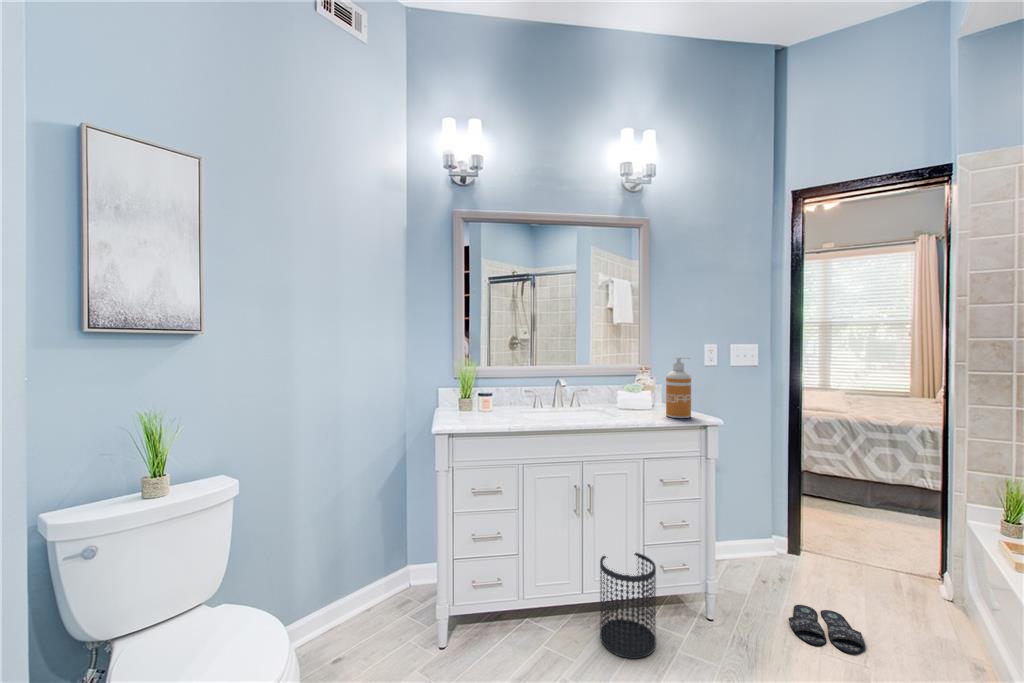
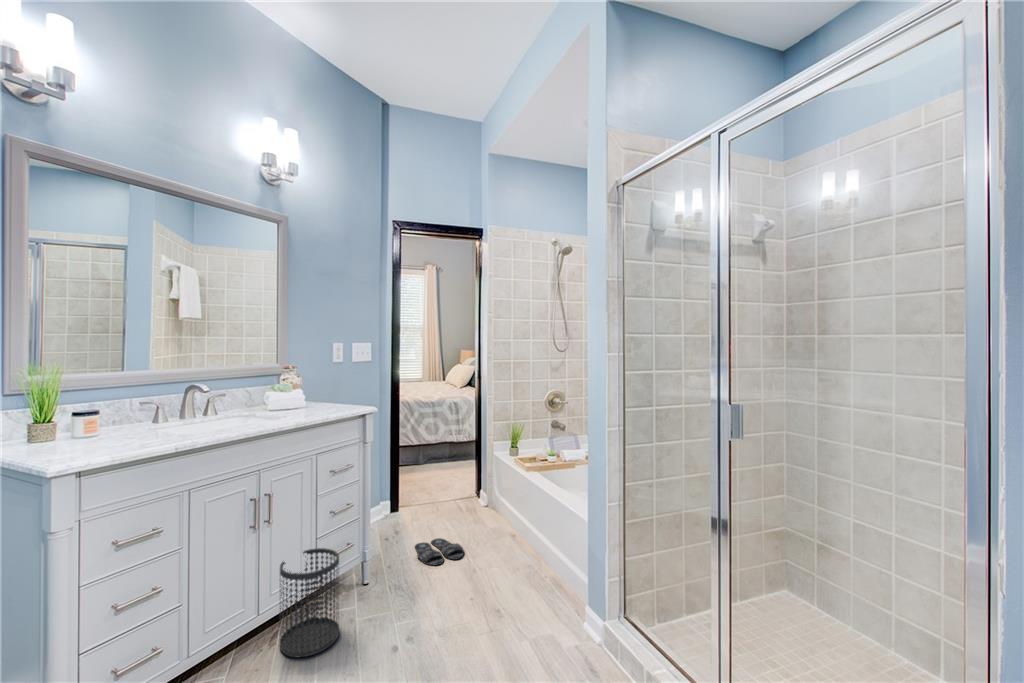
soap dispenser: present [666,357,691,418] -> none [326,354,350,410]

